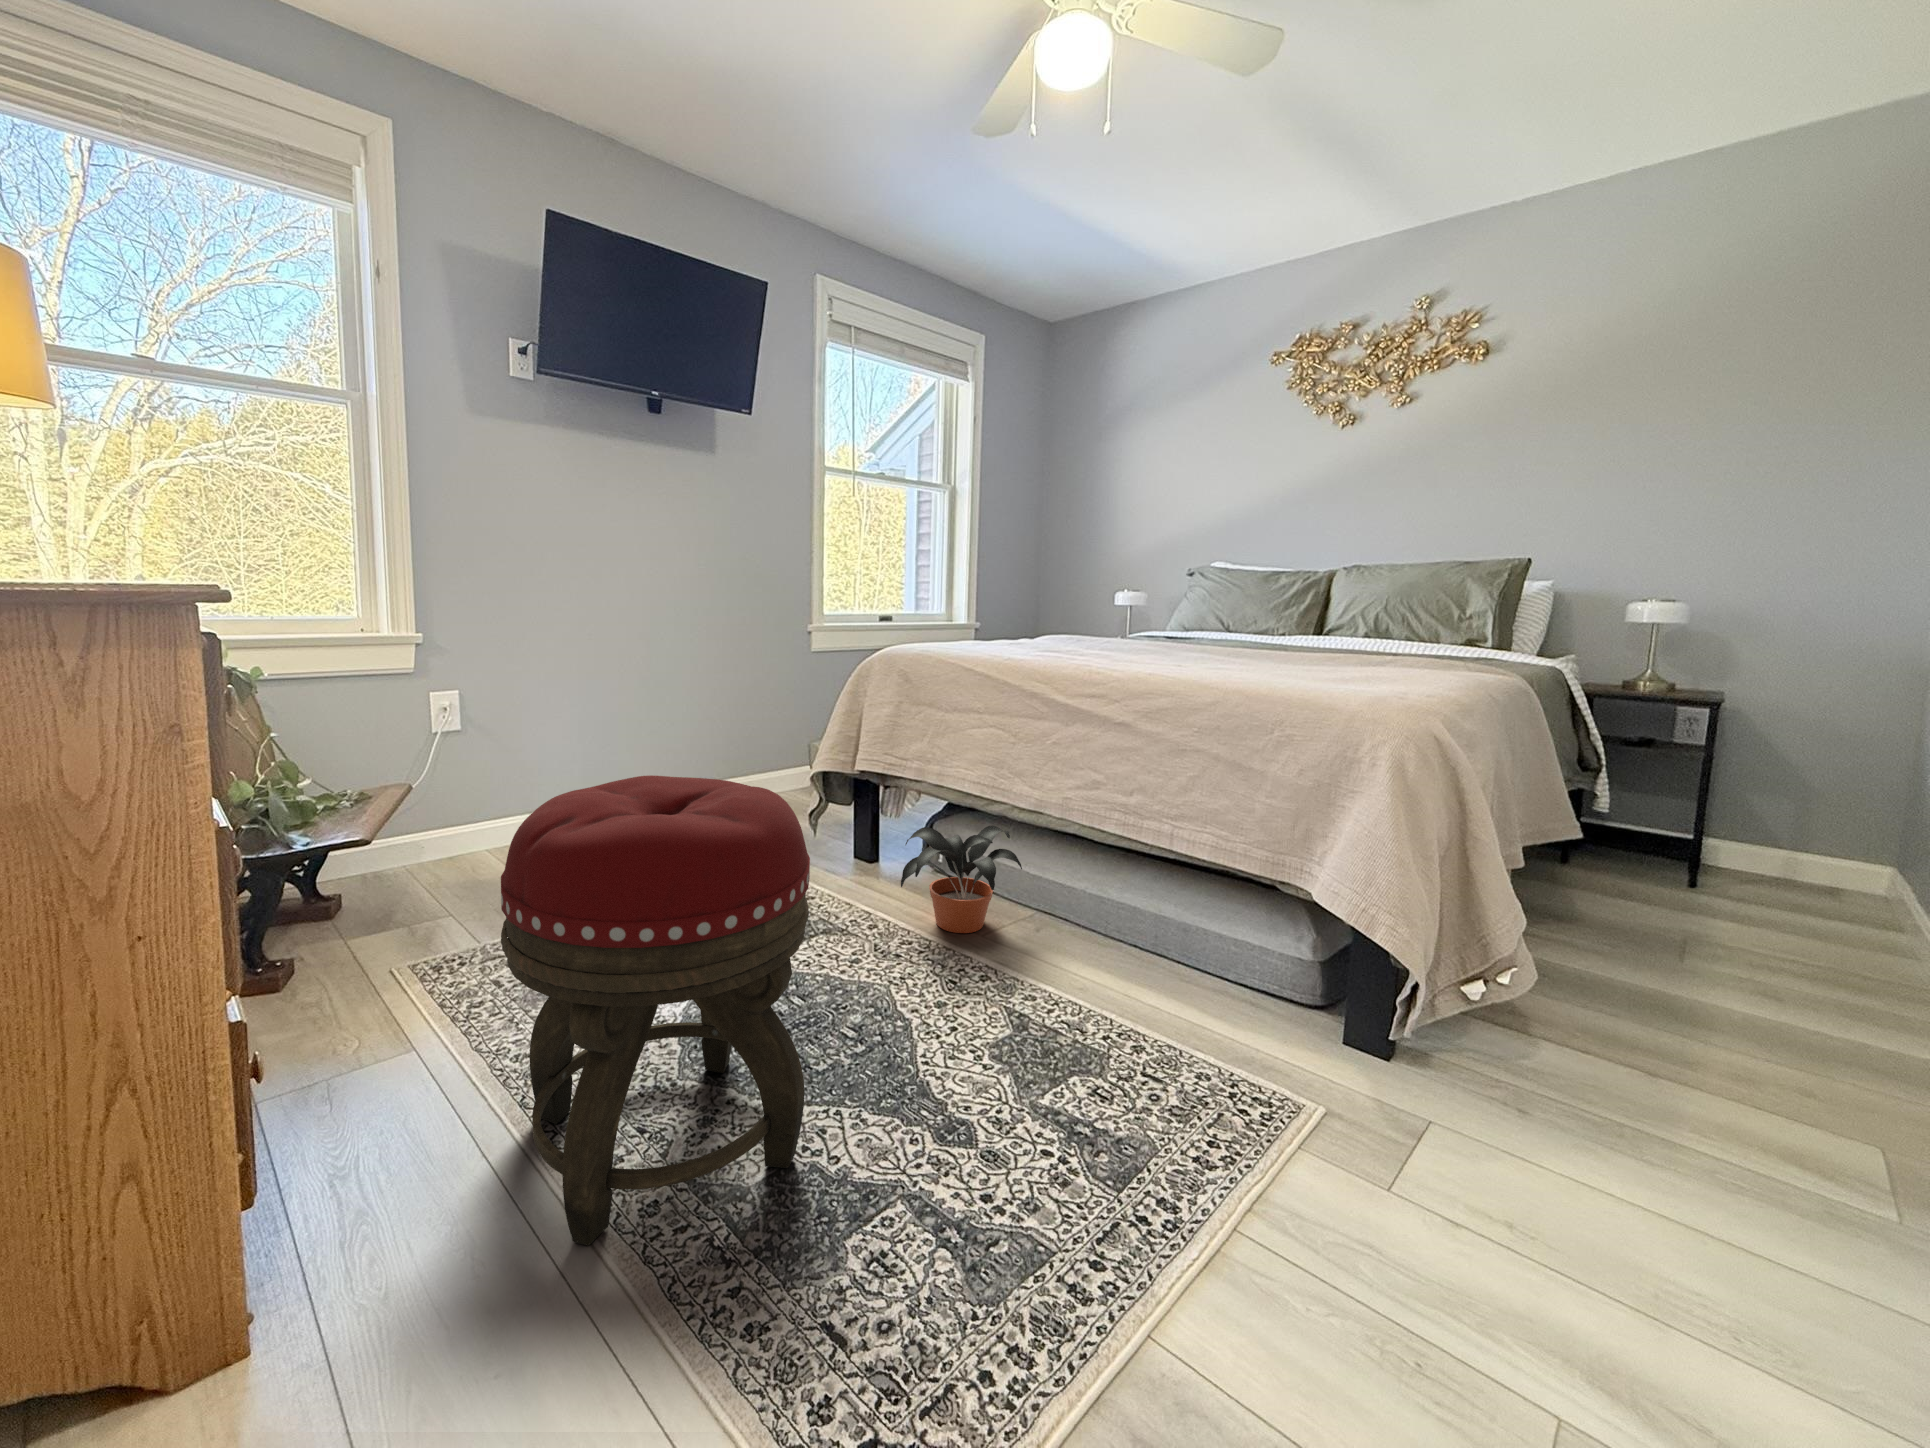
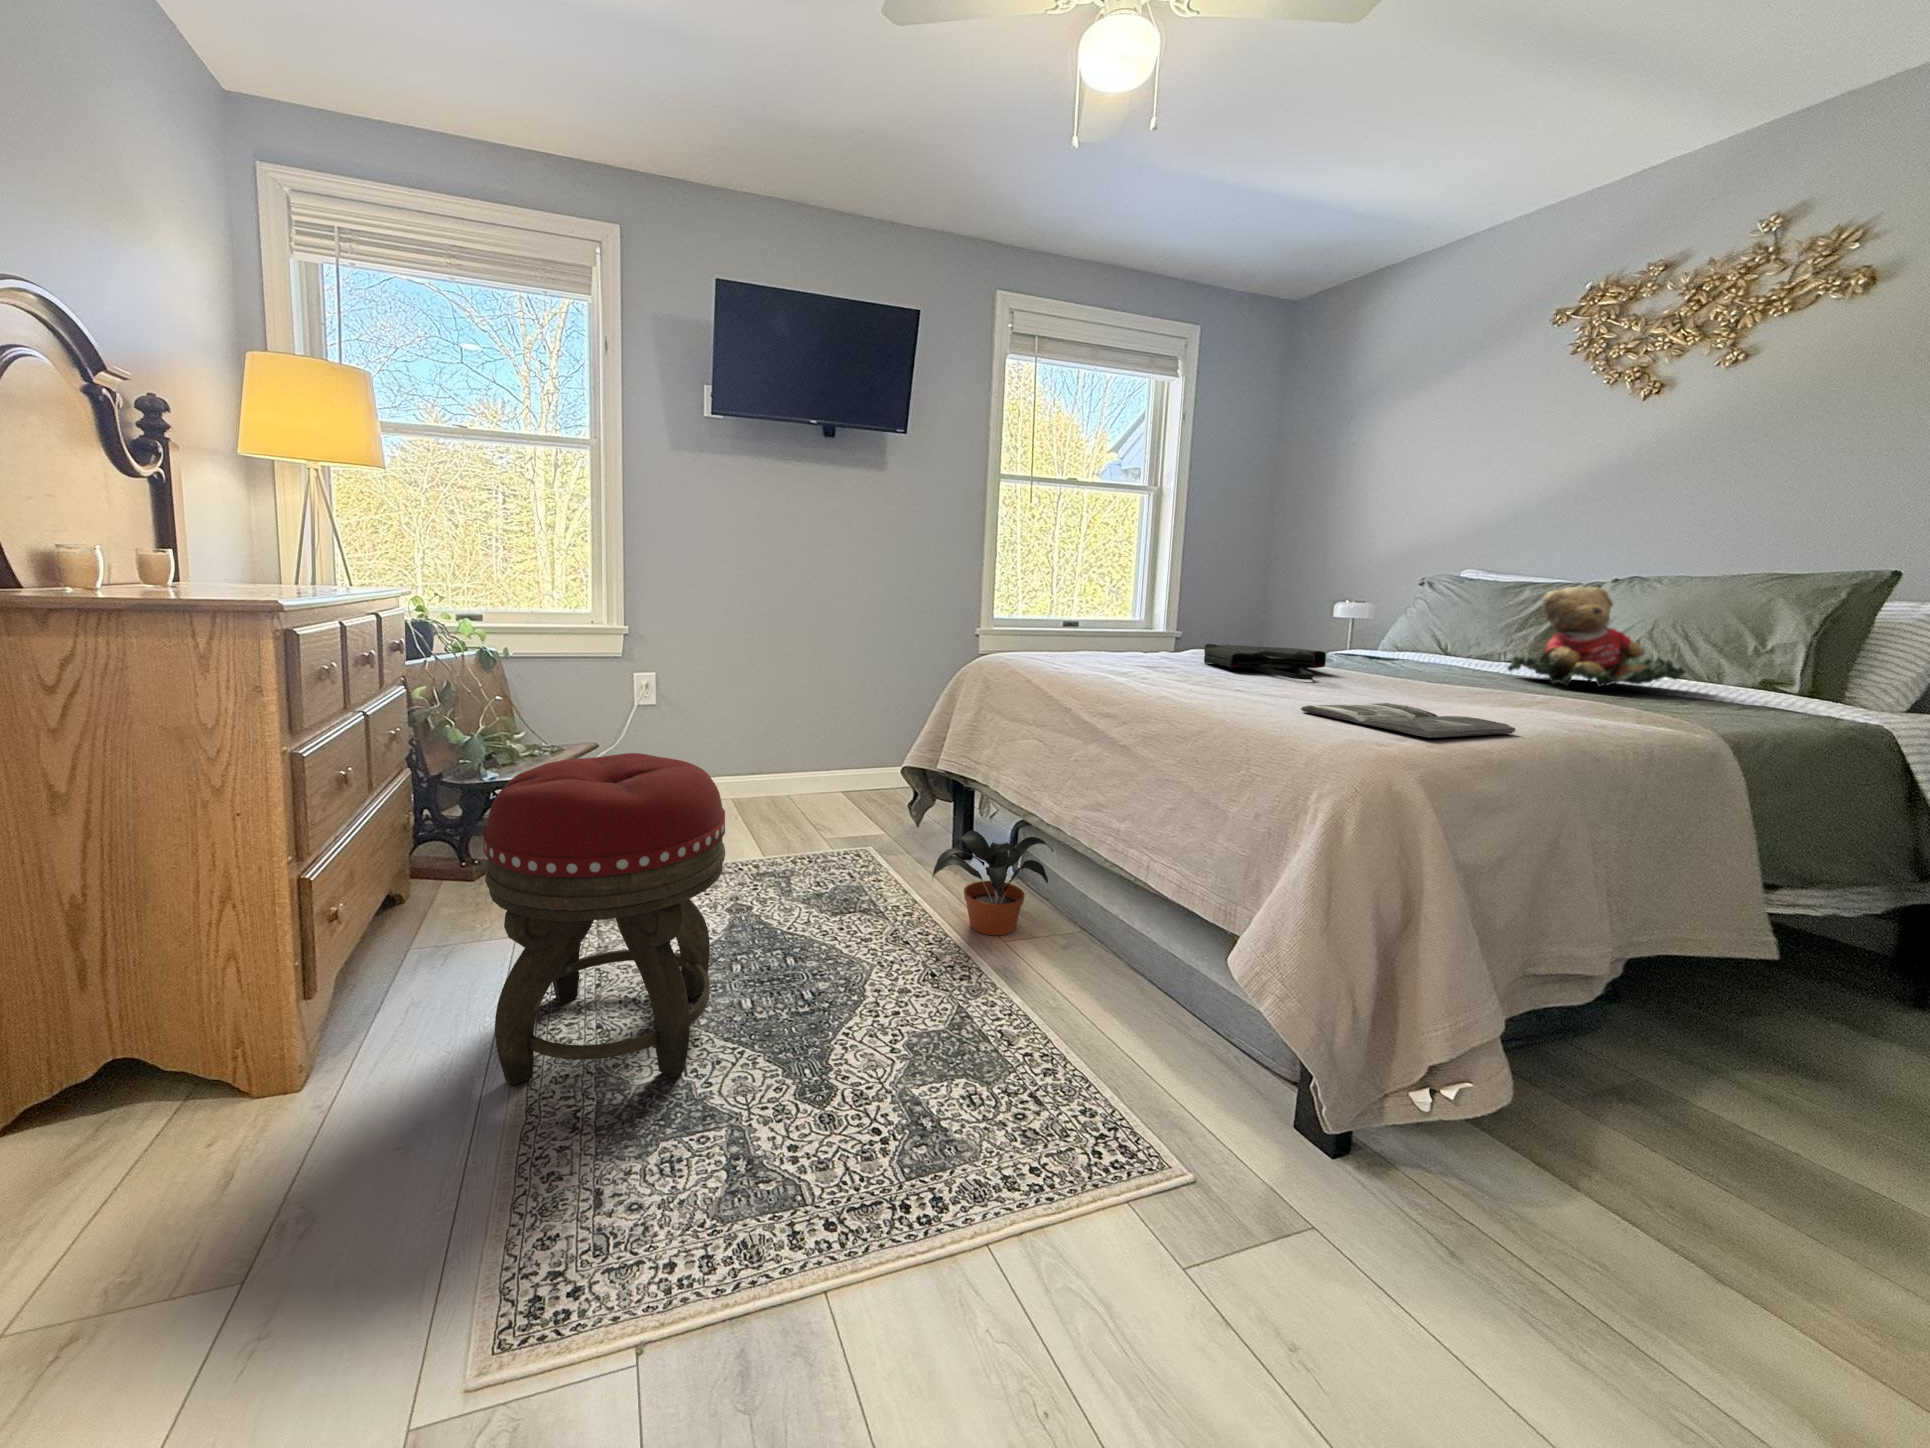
teddy bear: none [1305,572,1428,652] -> present [1508,587,1686,687]
tote bag: none [1085,625,1205,654] -> present [1204,644,1326,680]
magazine: none [1269,669,1433,693] -> present [1301,703,1515,738]

